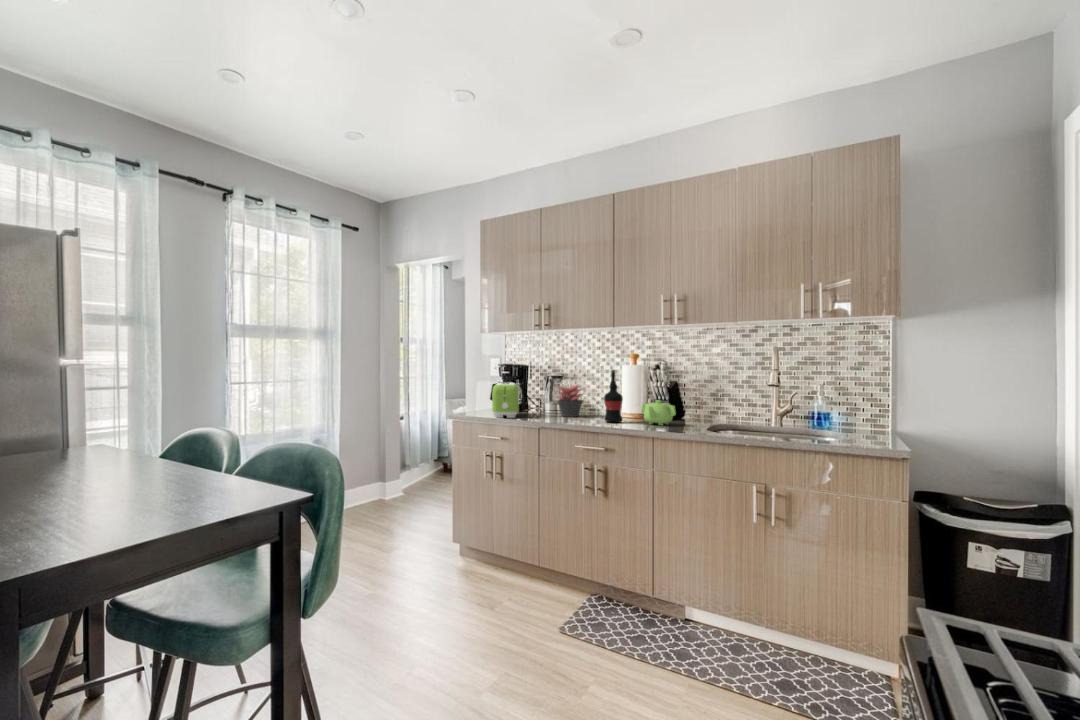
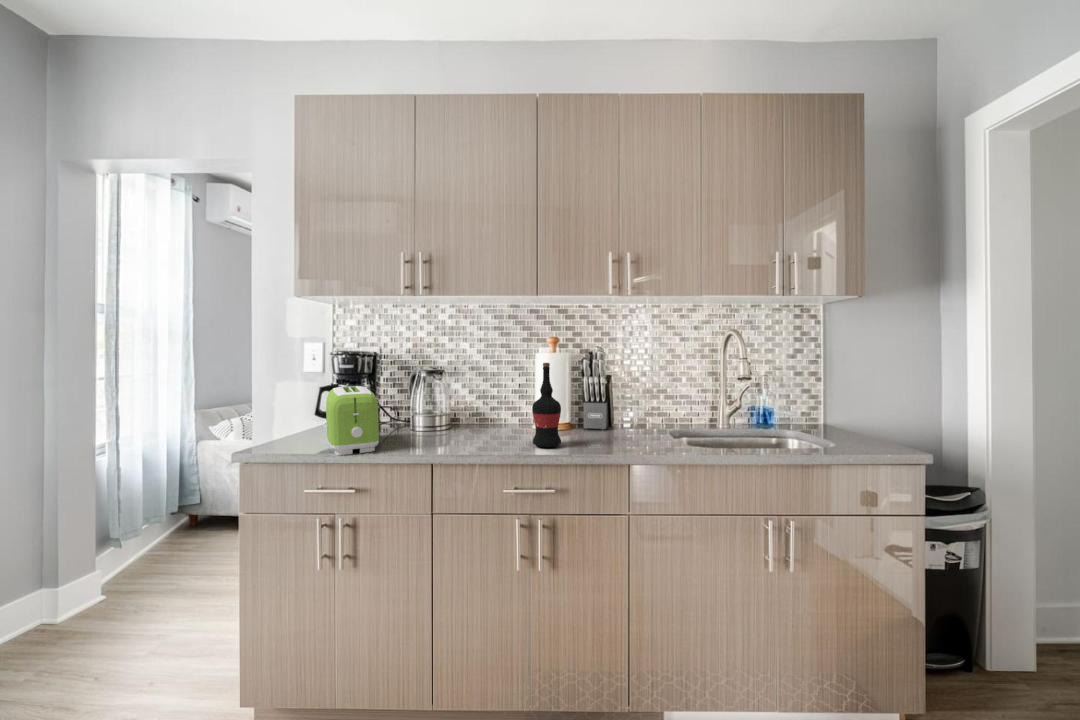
succulent plant: present [556,385,584,417] -> none [436,384,487,439]
teapot: present [641,400,676,426] -> none [588,408,643,447]

